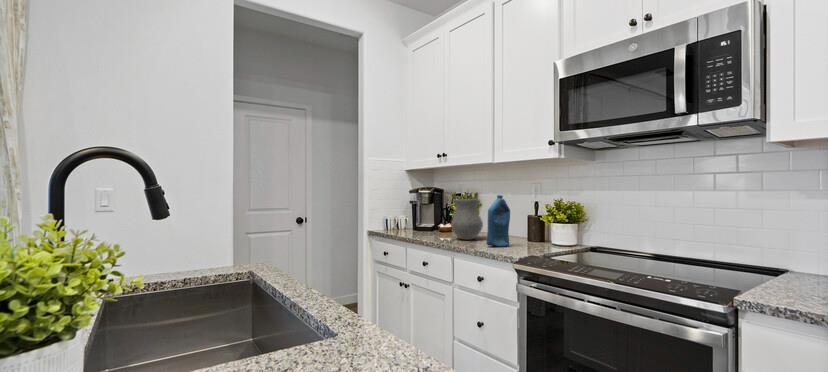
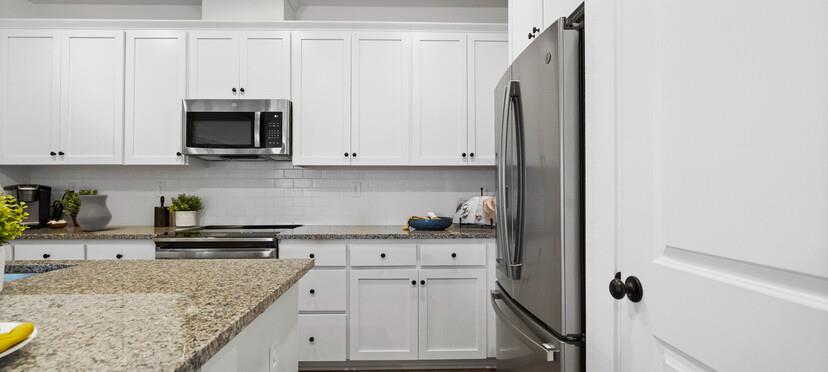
bottle: present [486,195,510,247] -> none [122,191,143,232]

